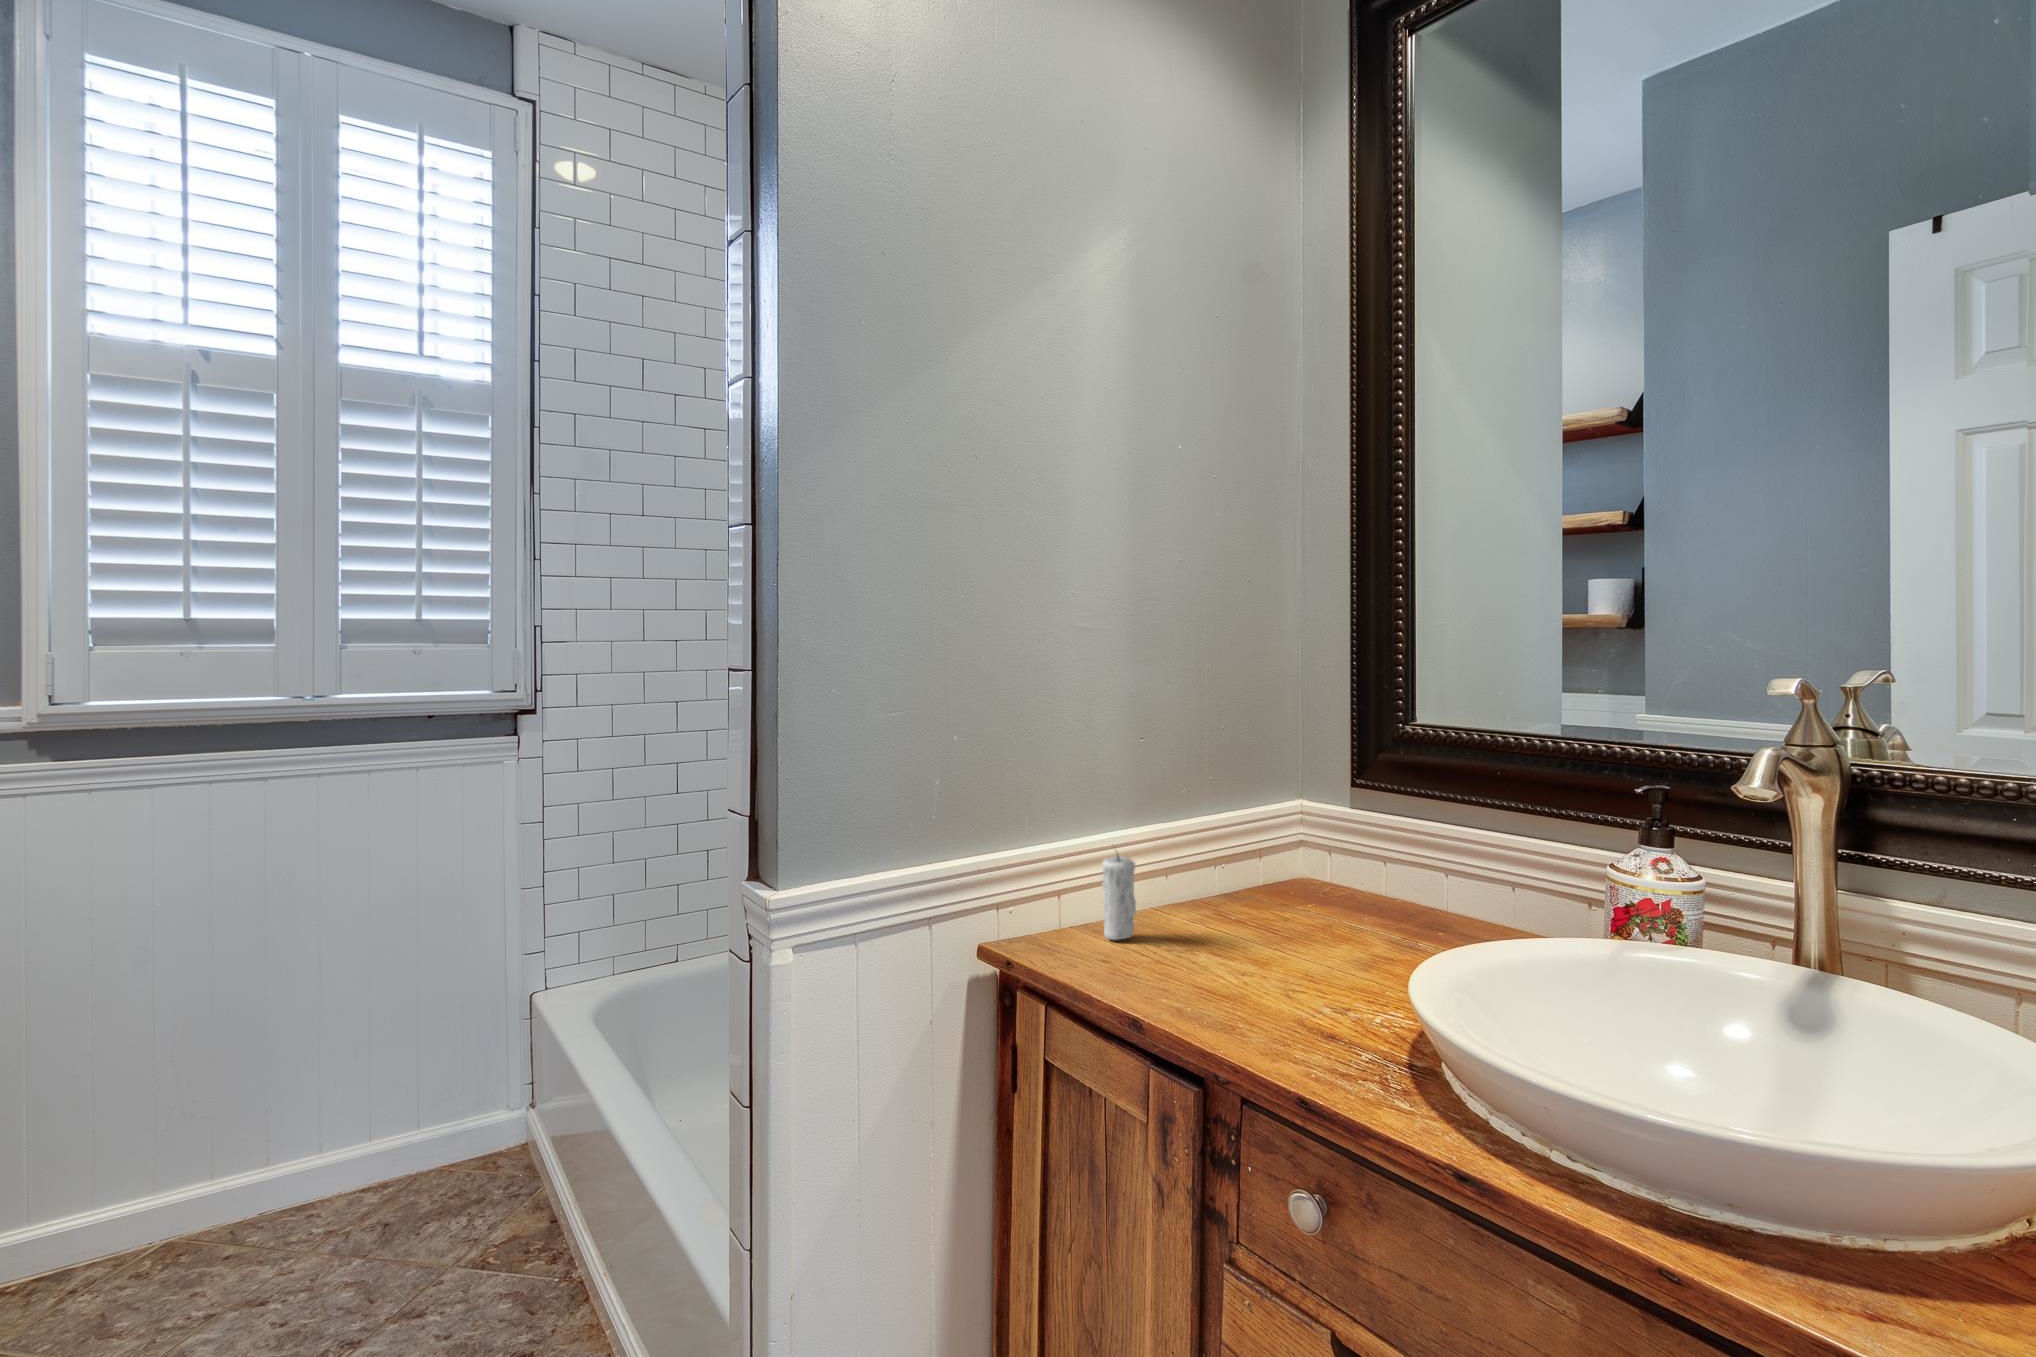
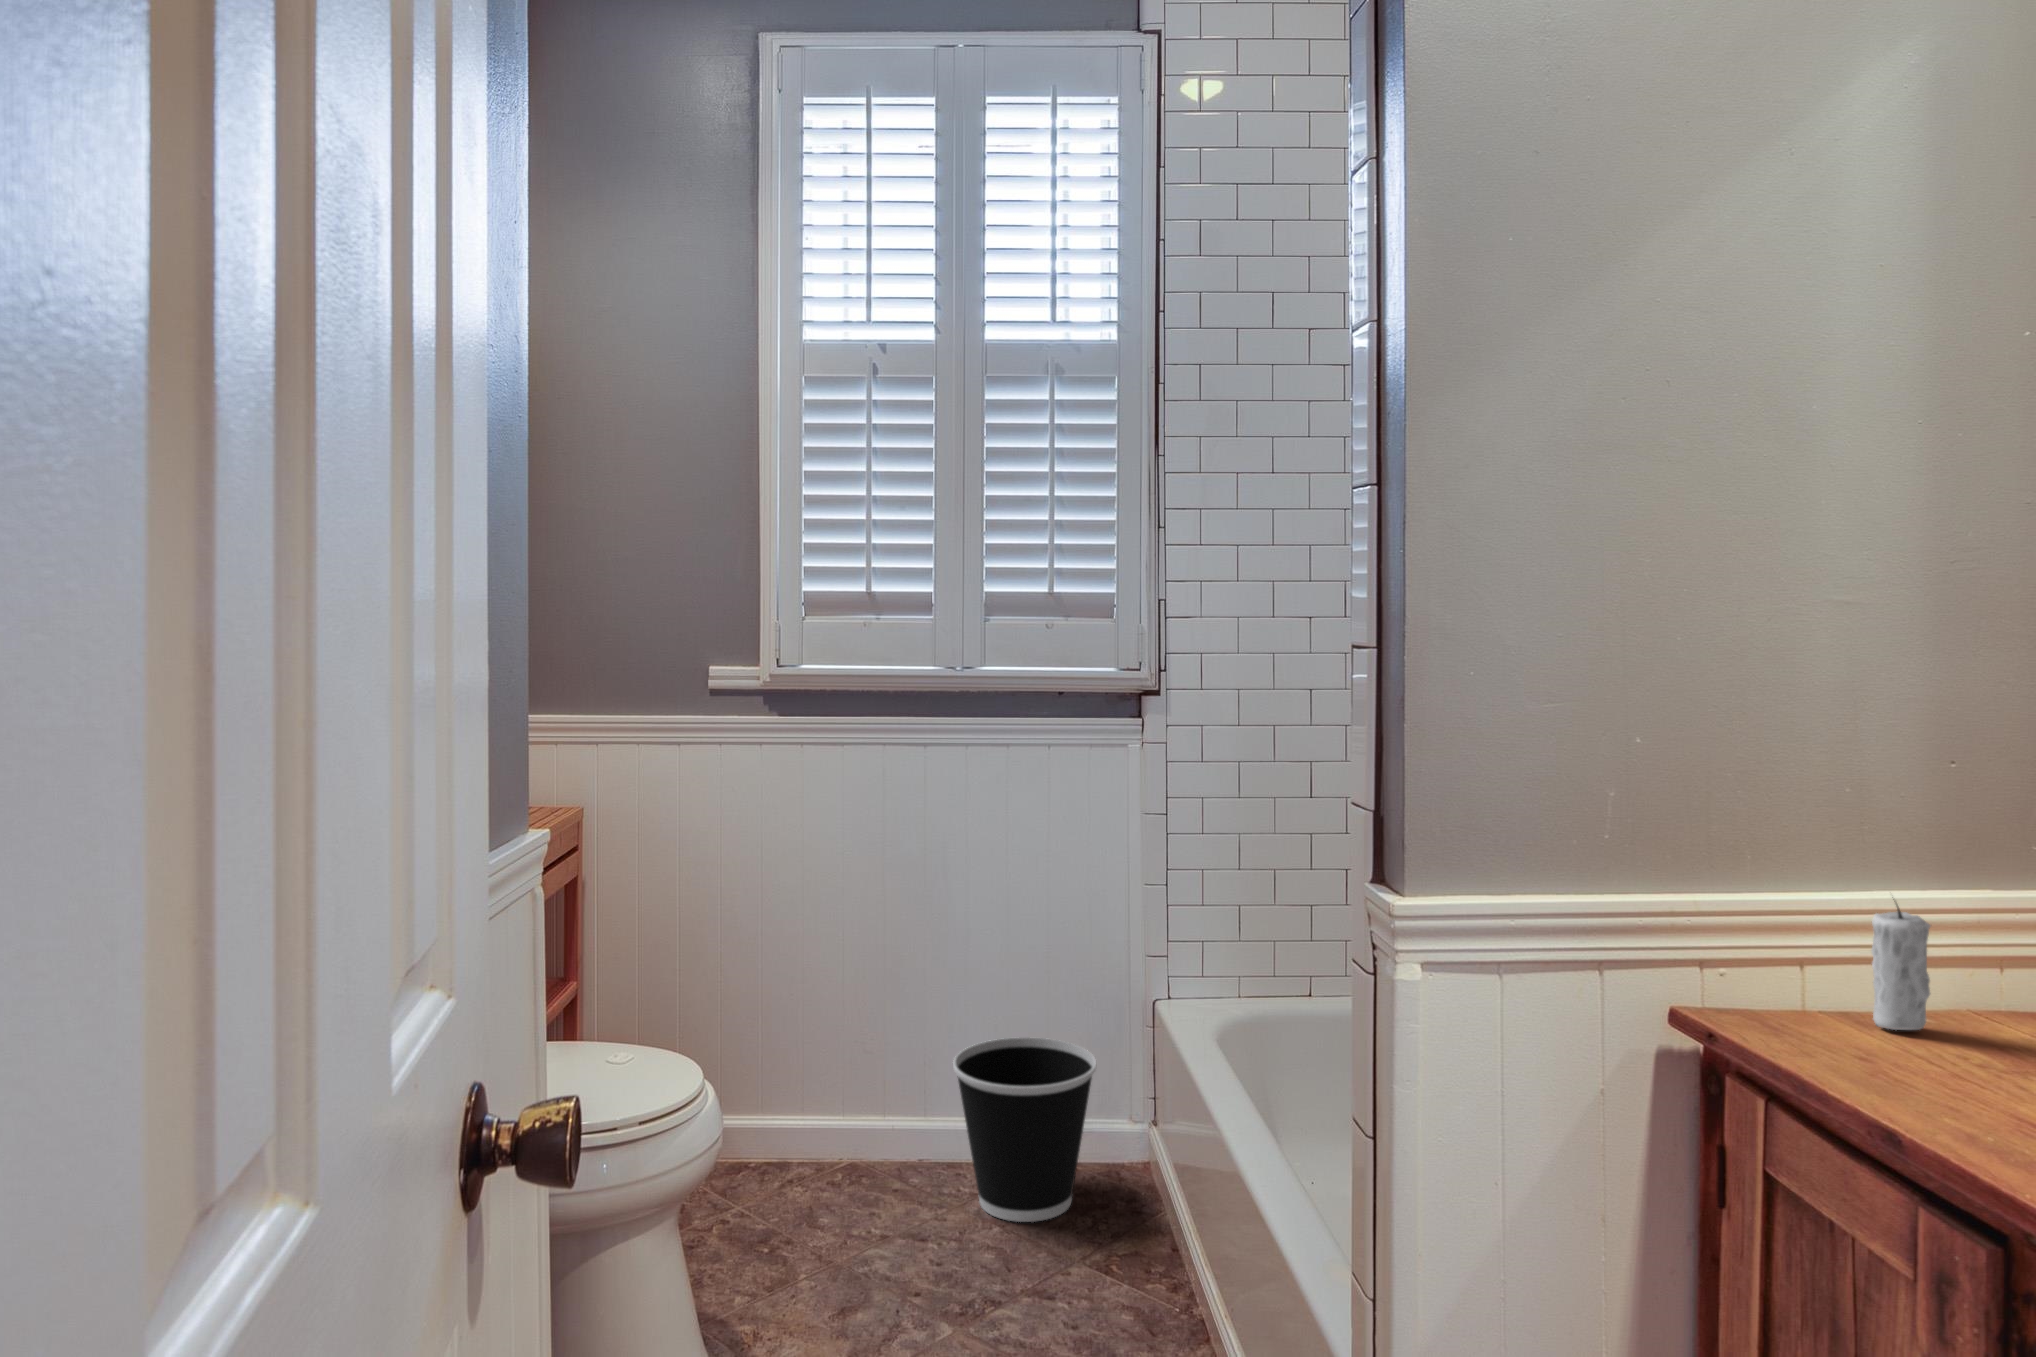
wastebasket: none [302,1052,472,1247] -> present [953,1037,1096,1222]

